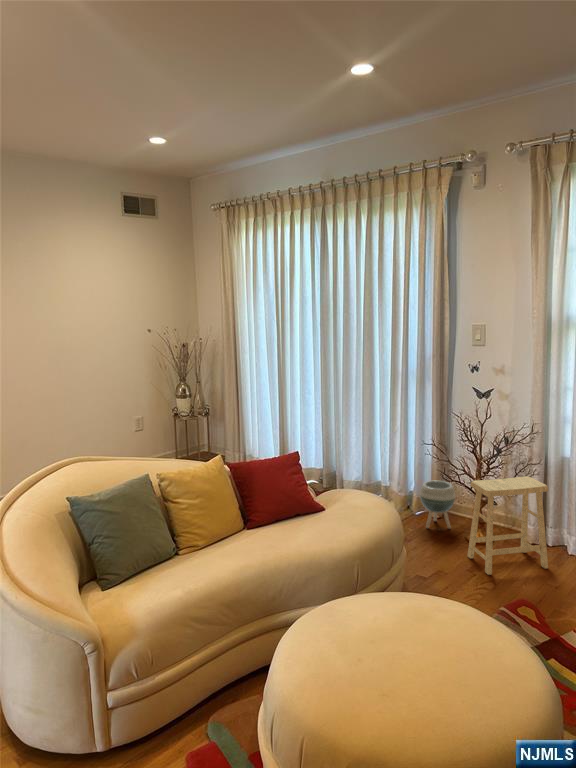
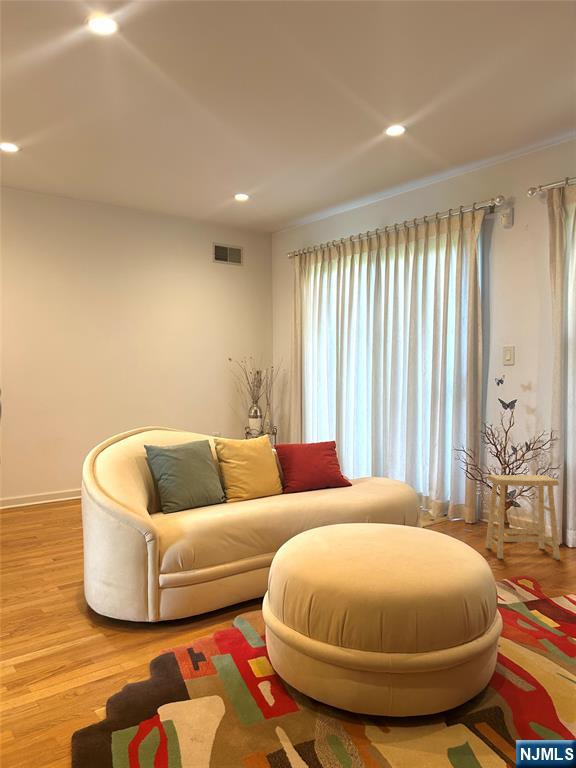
planter: present [420,480,455,528] -> none [450,486,483,530]

